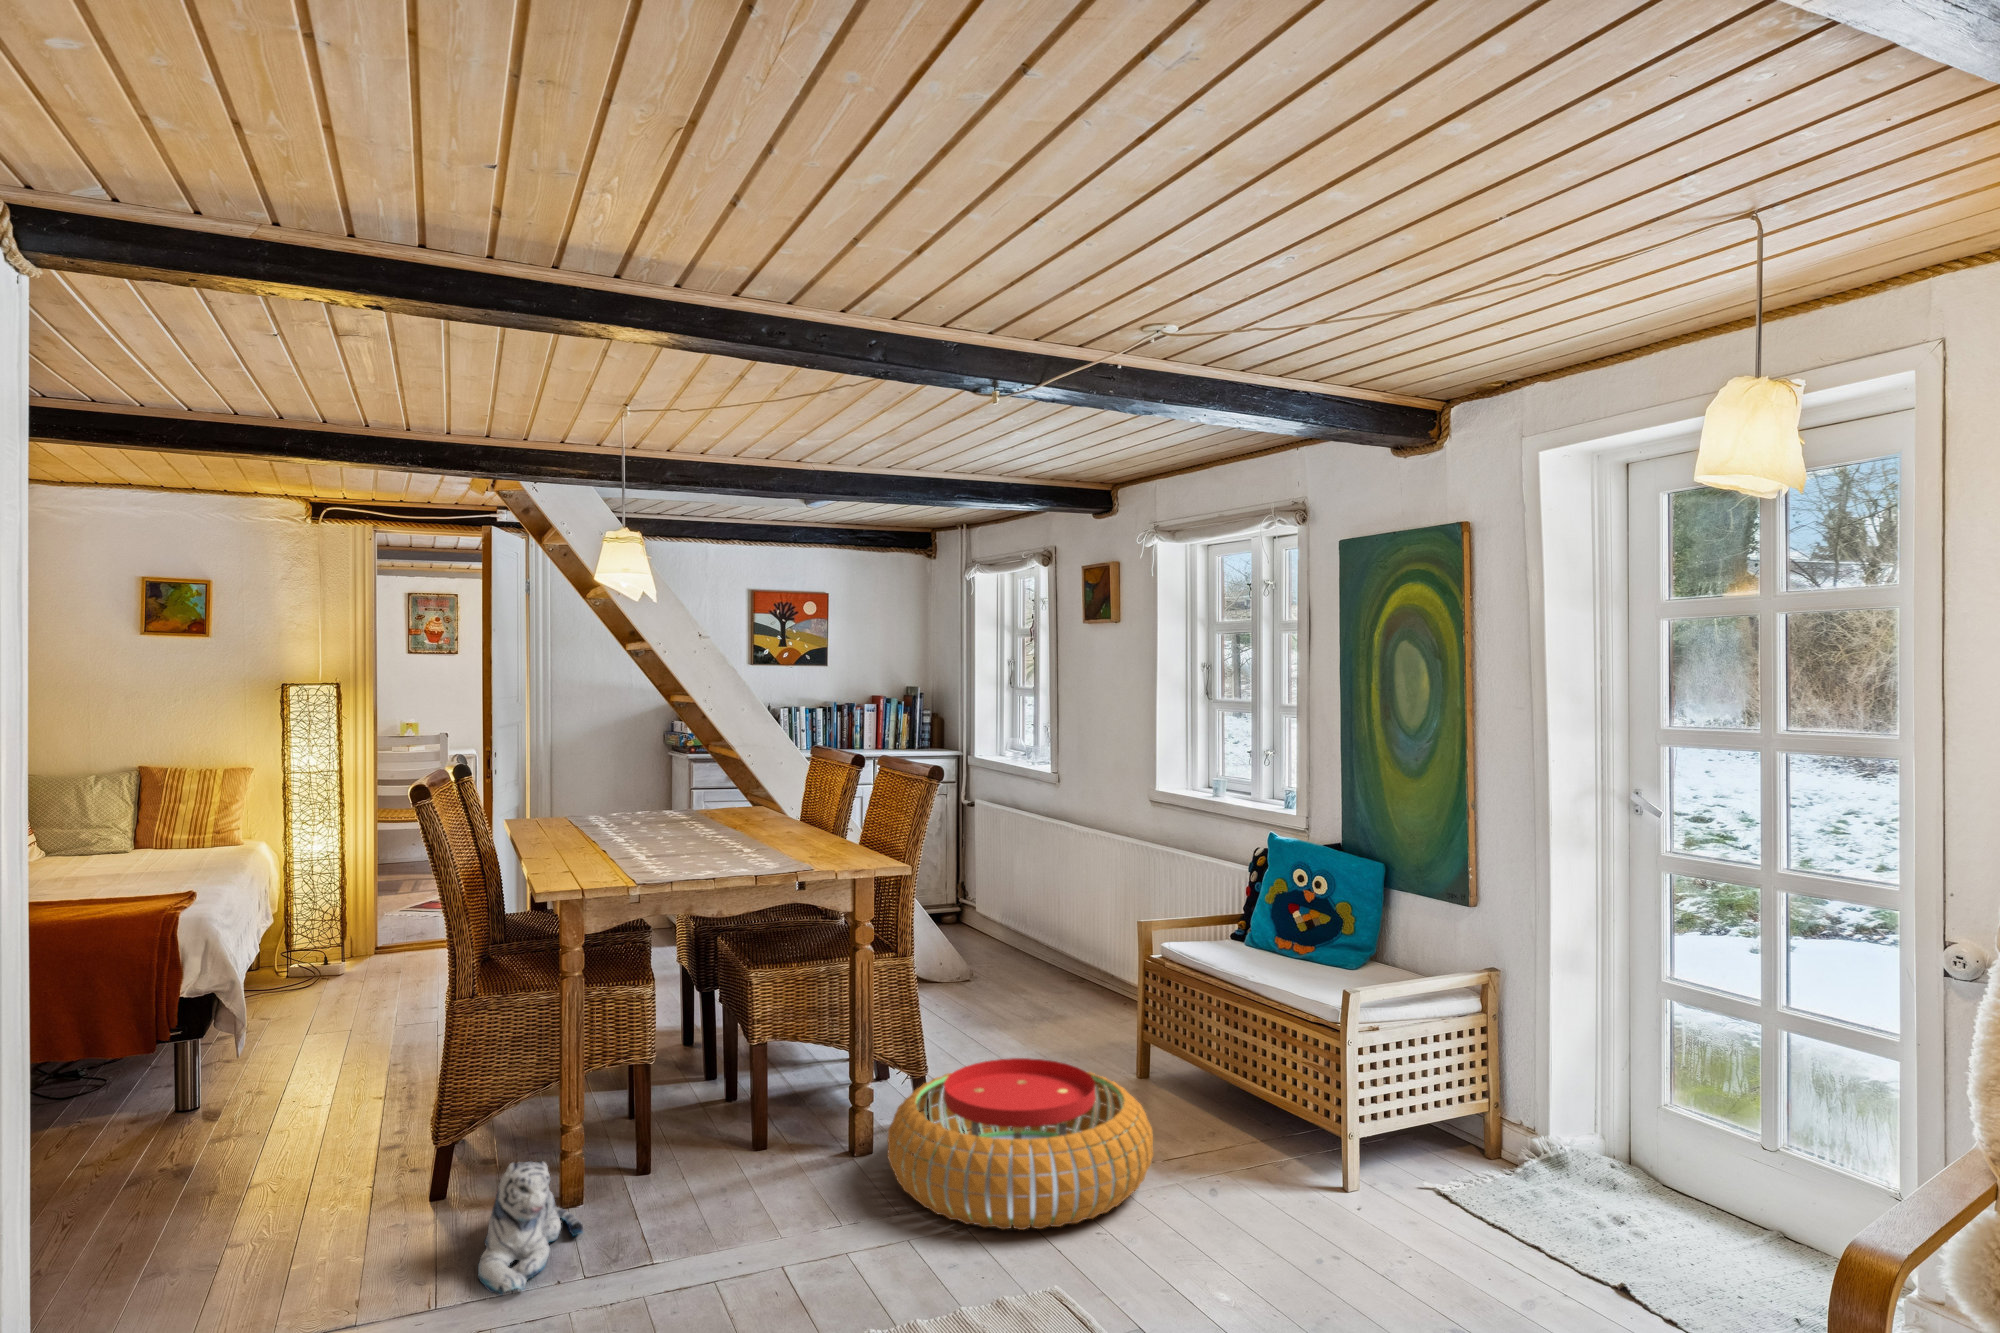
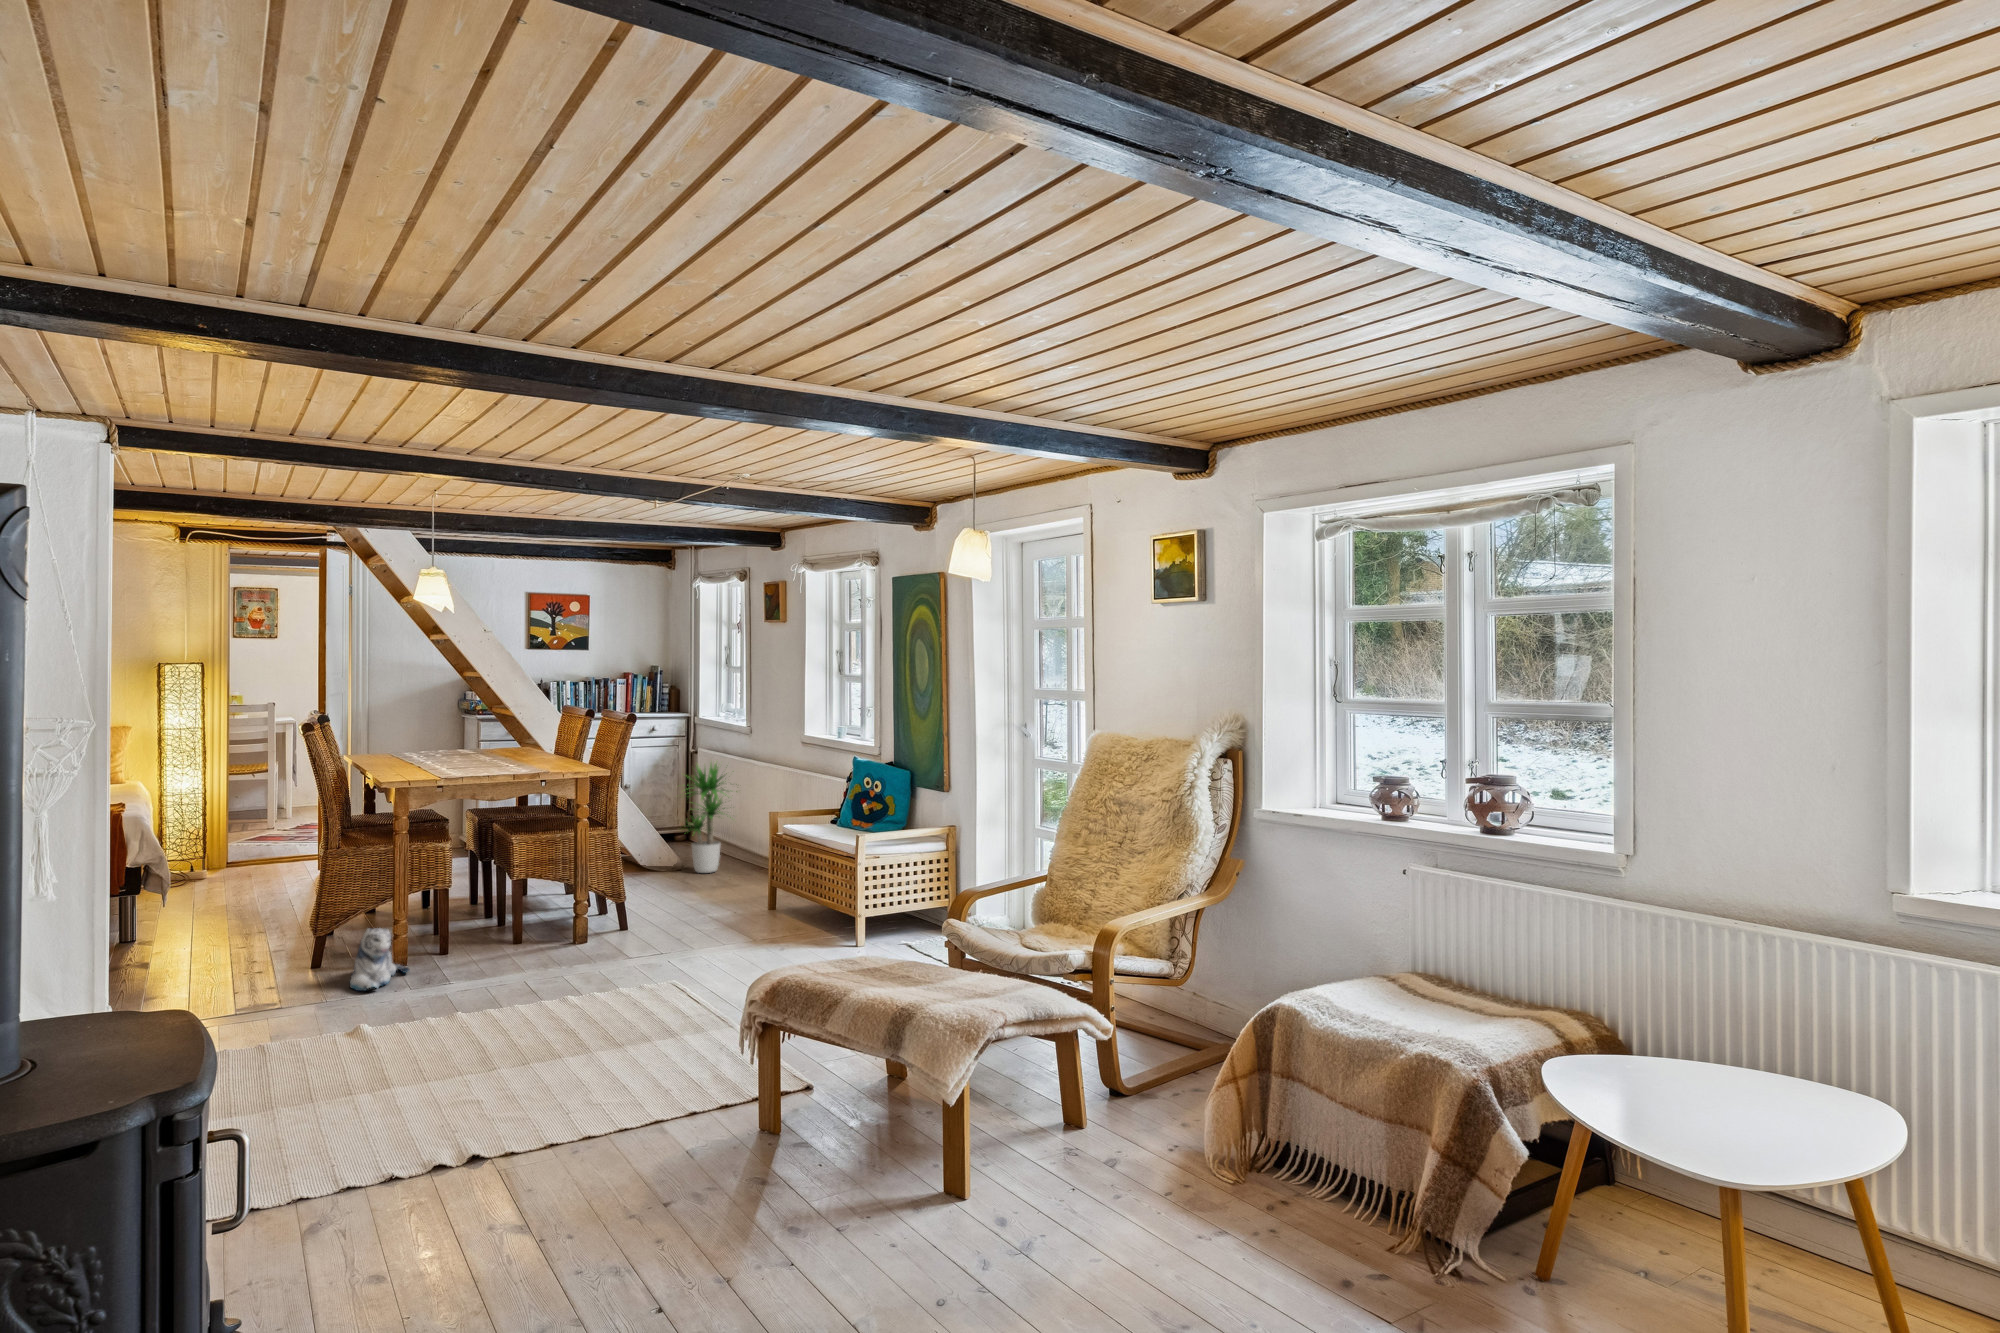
potted plant: none [956,818,1052,984] -> present [686,763,737,873]
pouf: present [887,1058,1153,1230] -> none [594,885,752,963]

